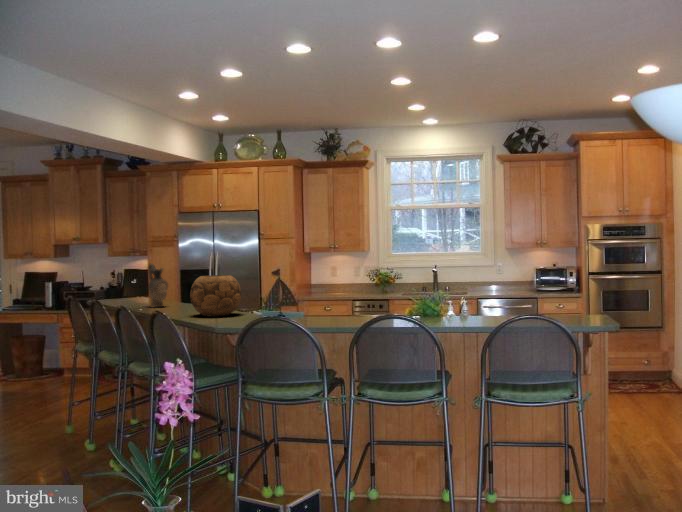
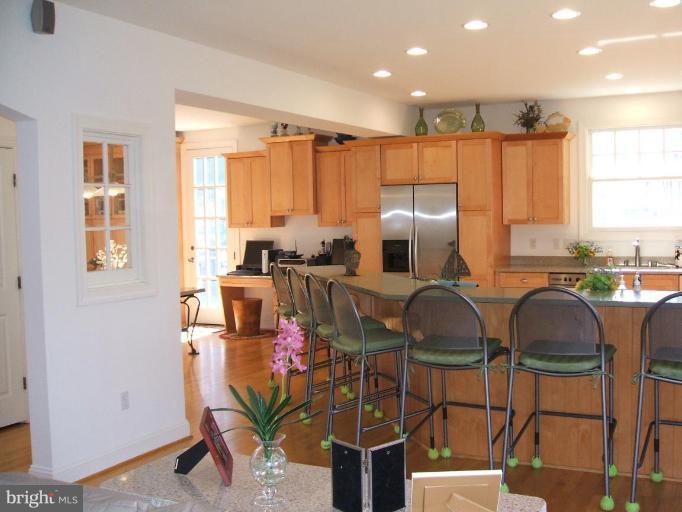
decorative bowl: present [190,275,241,316] -> none [376,248,422,286]

